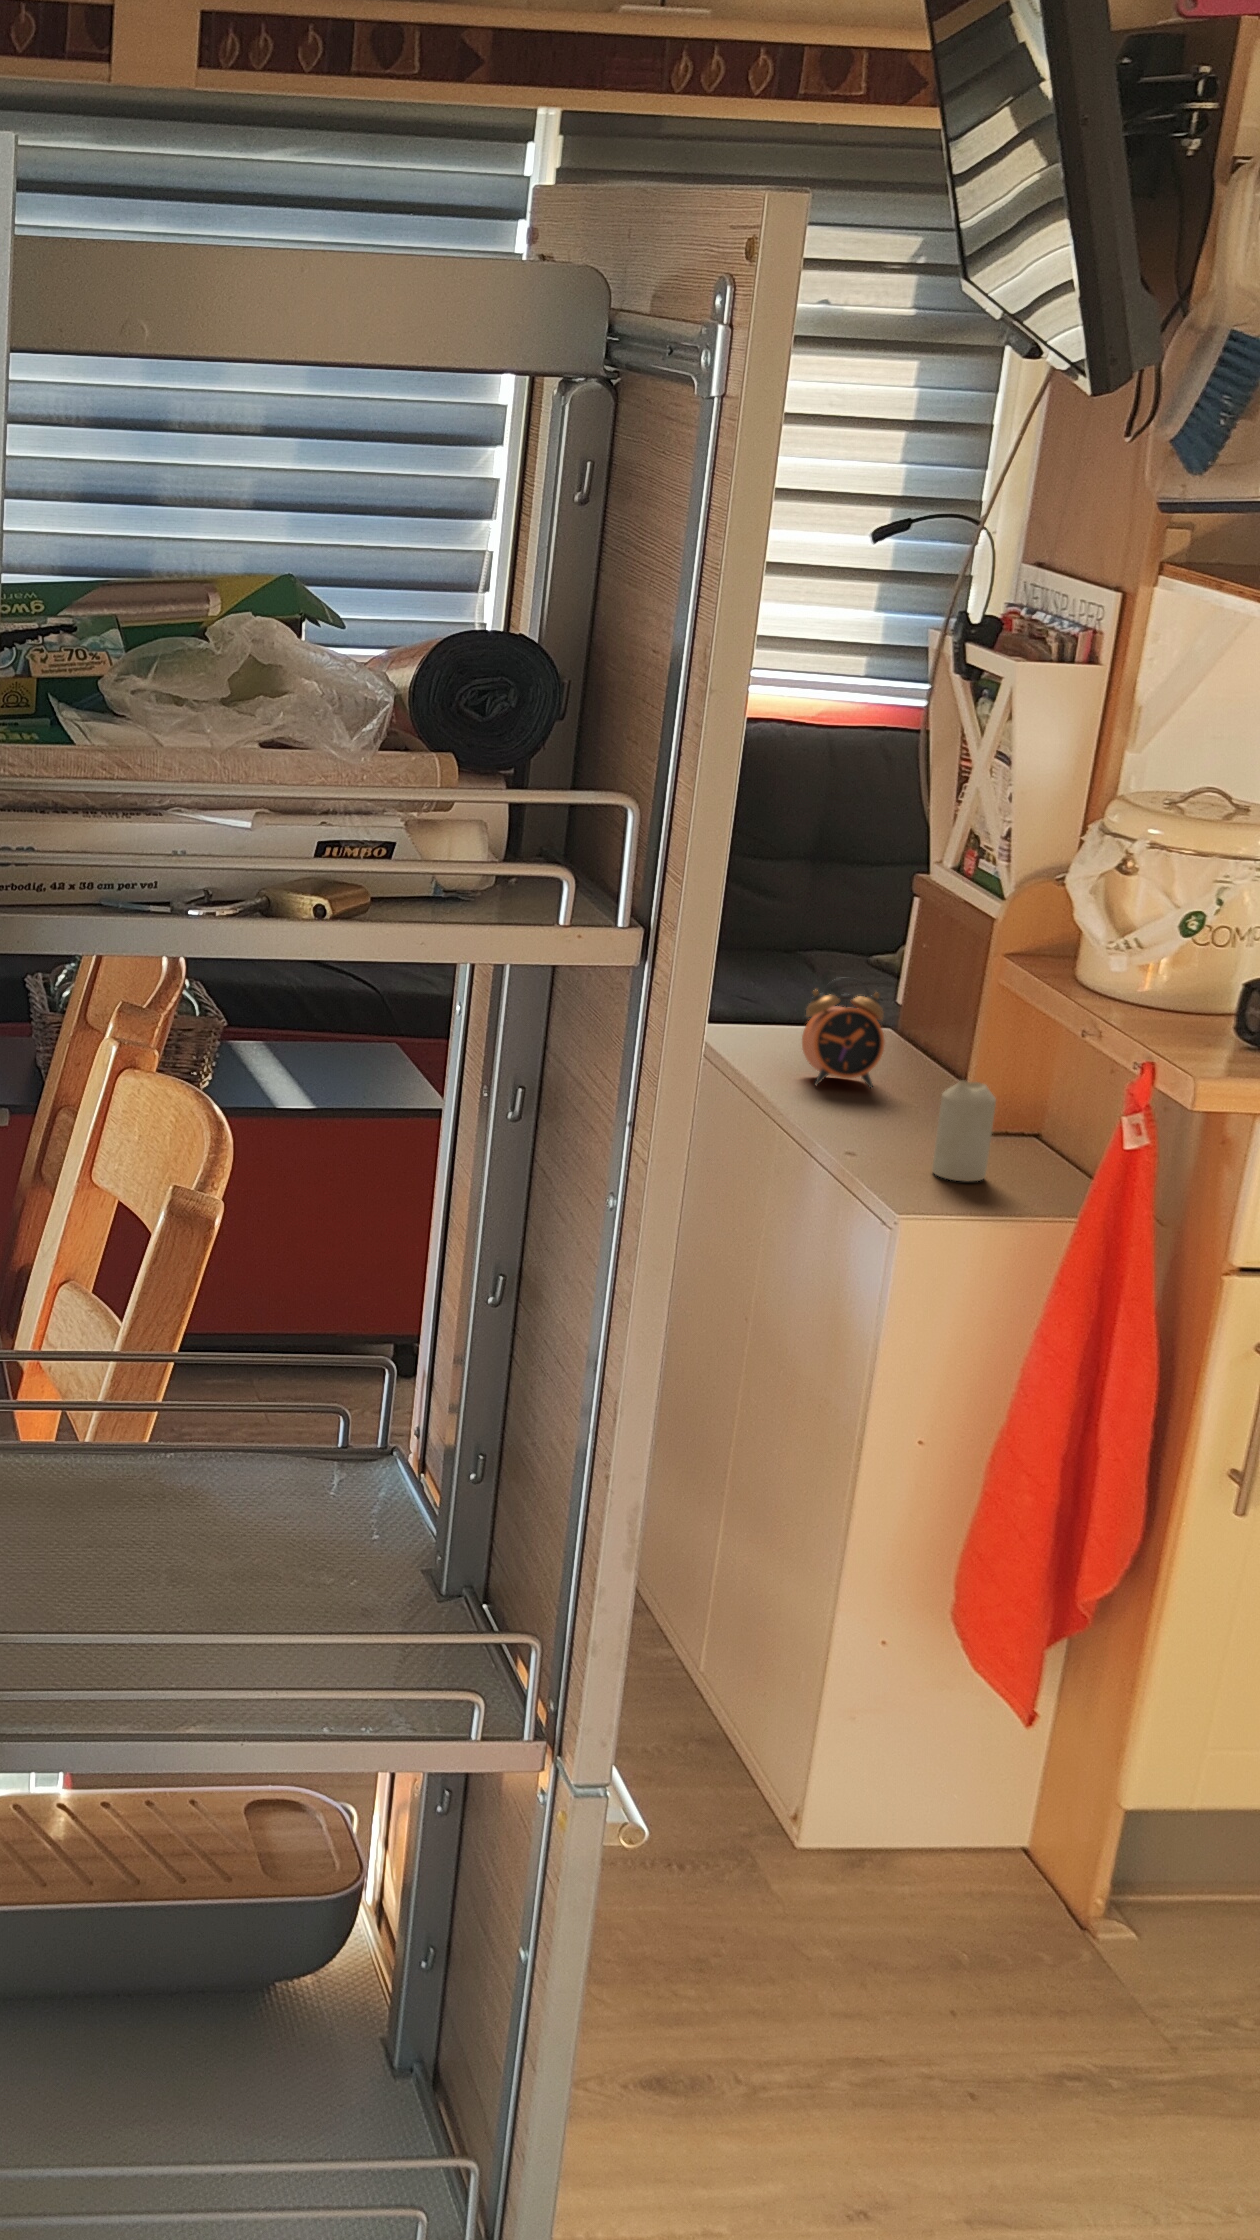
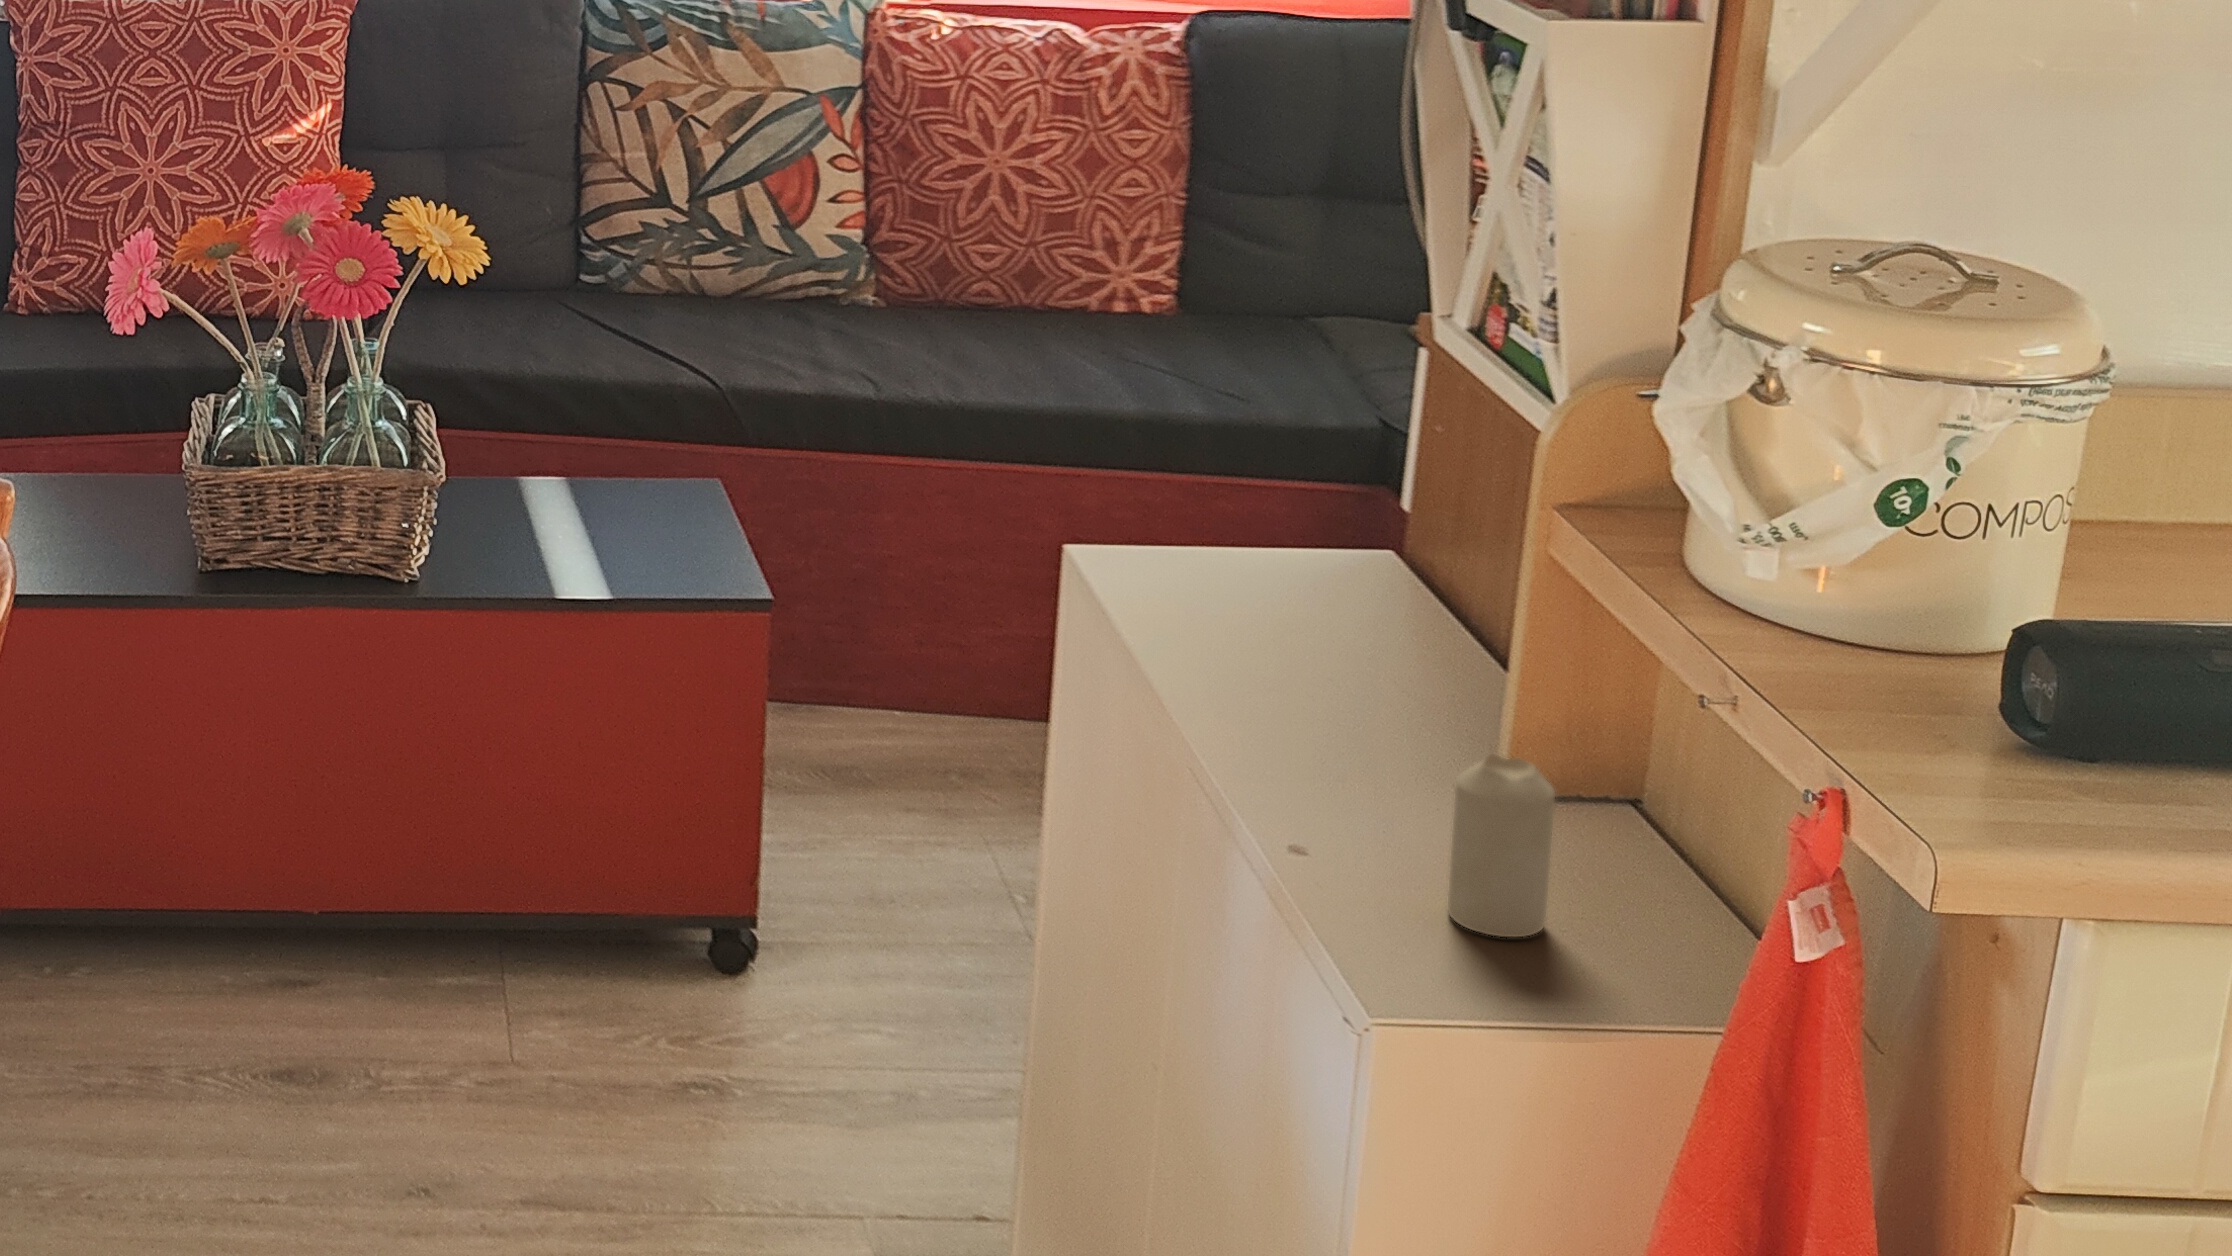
alarm clock: present [802,978,885,1088] -> none [1233,527,1369,712]

